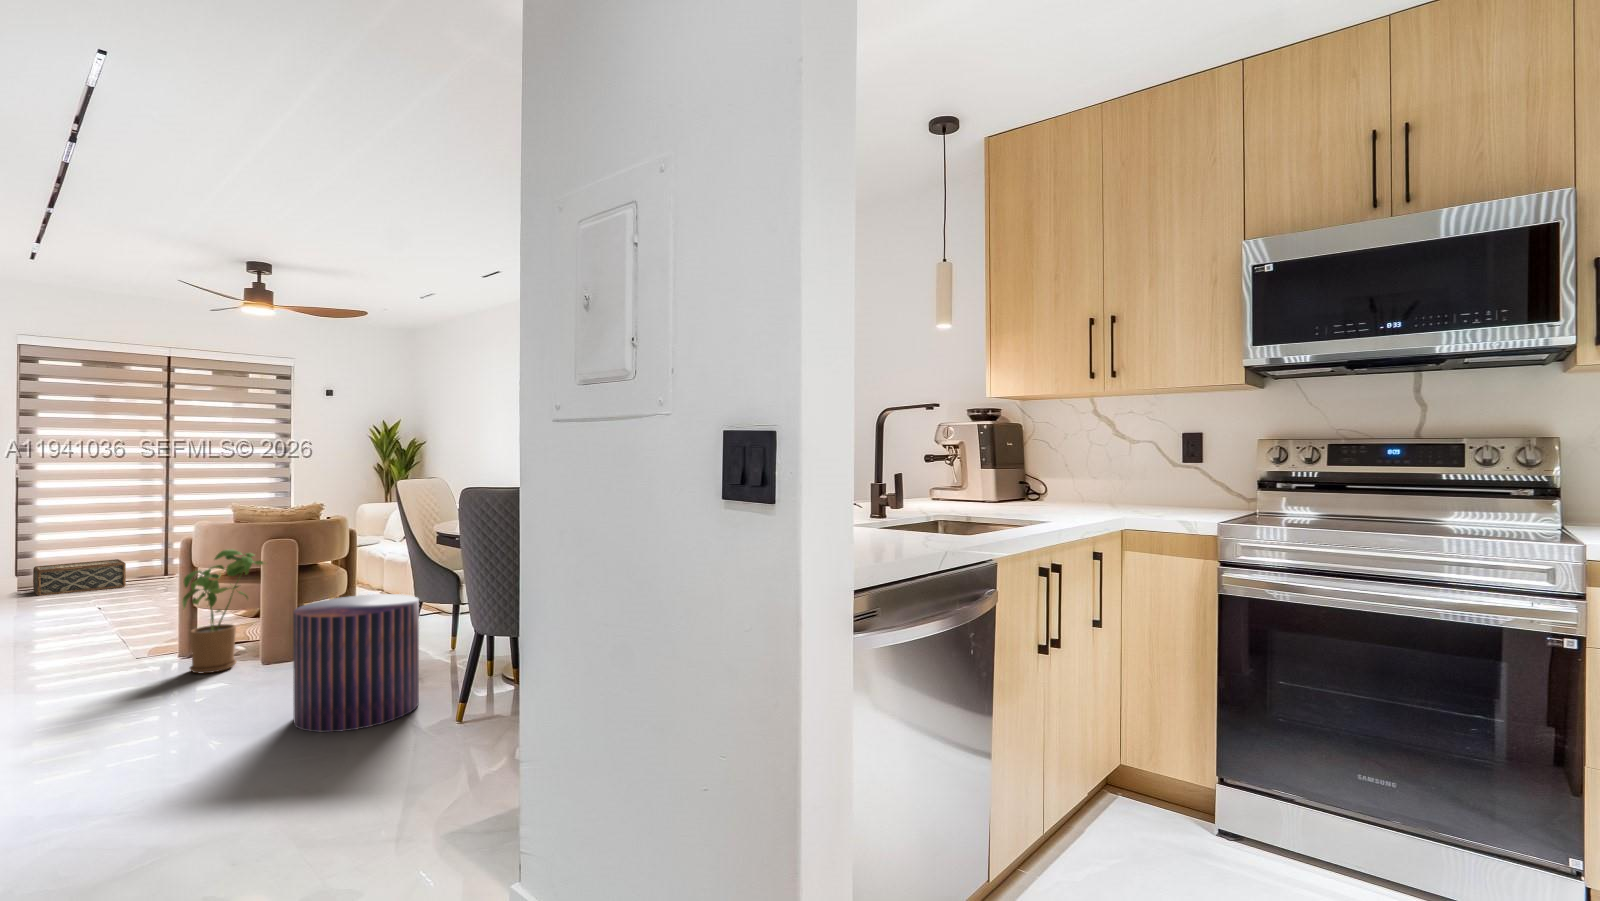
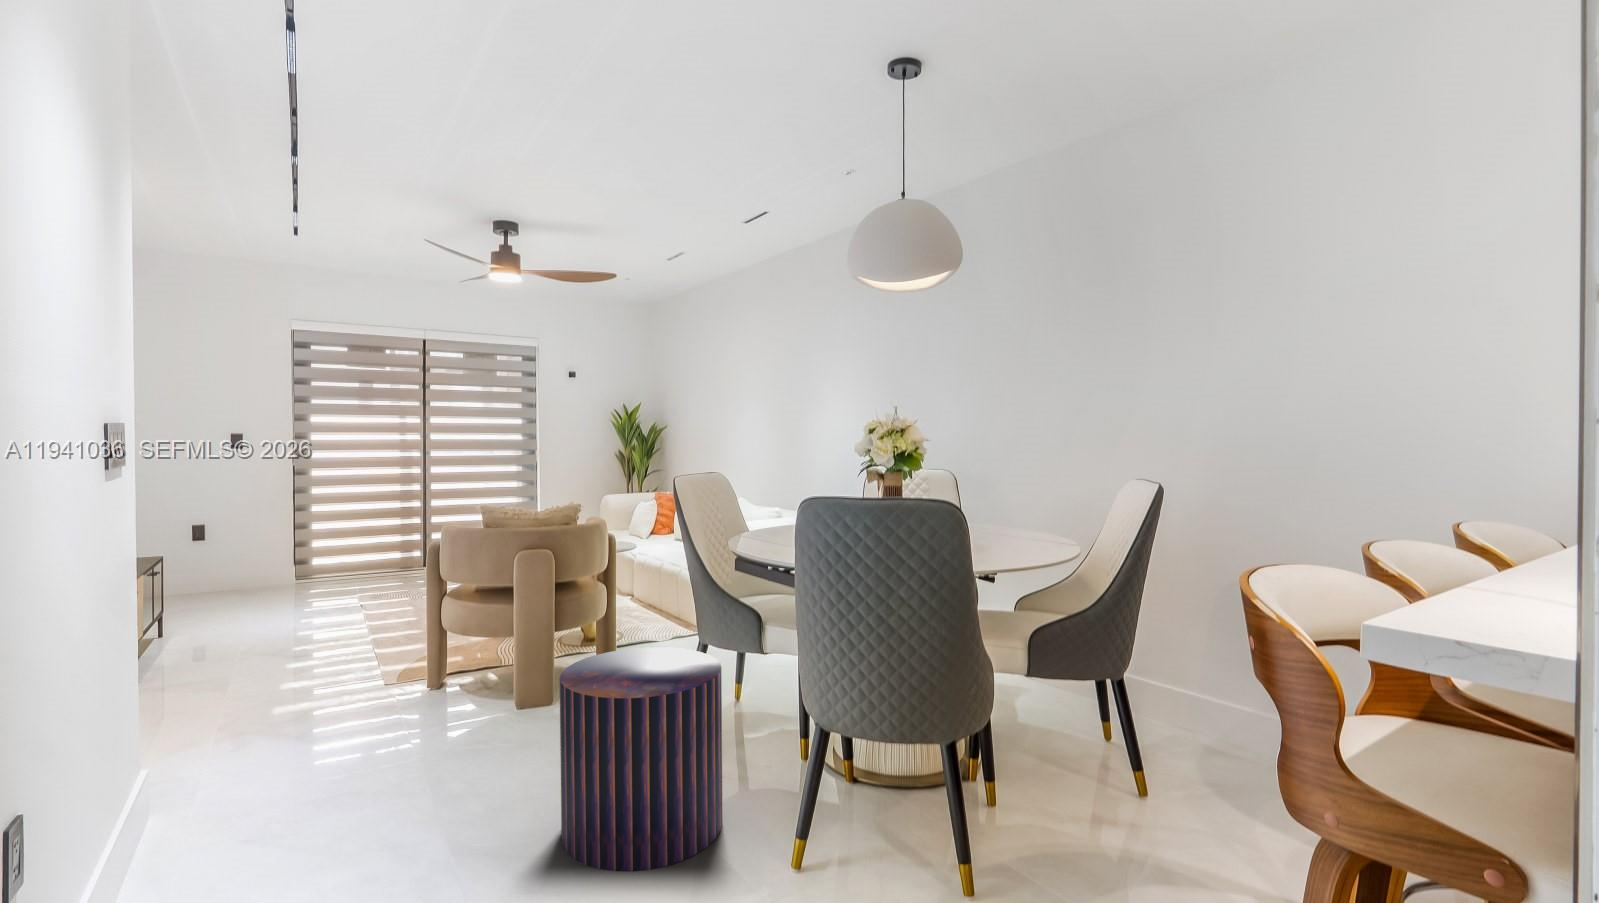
house plant: present [182,549,264,673] -> none [430,565,522,721]
woven basket: present [33,559,126,596] -> none [311,550,389,587]

